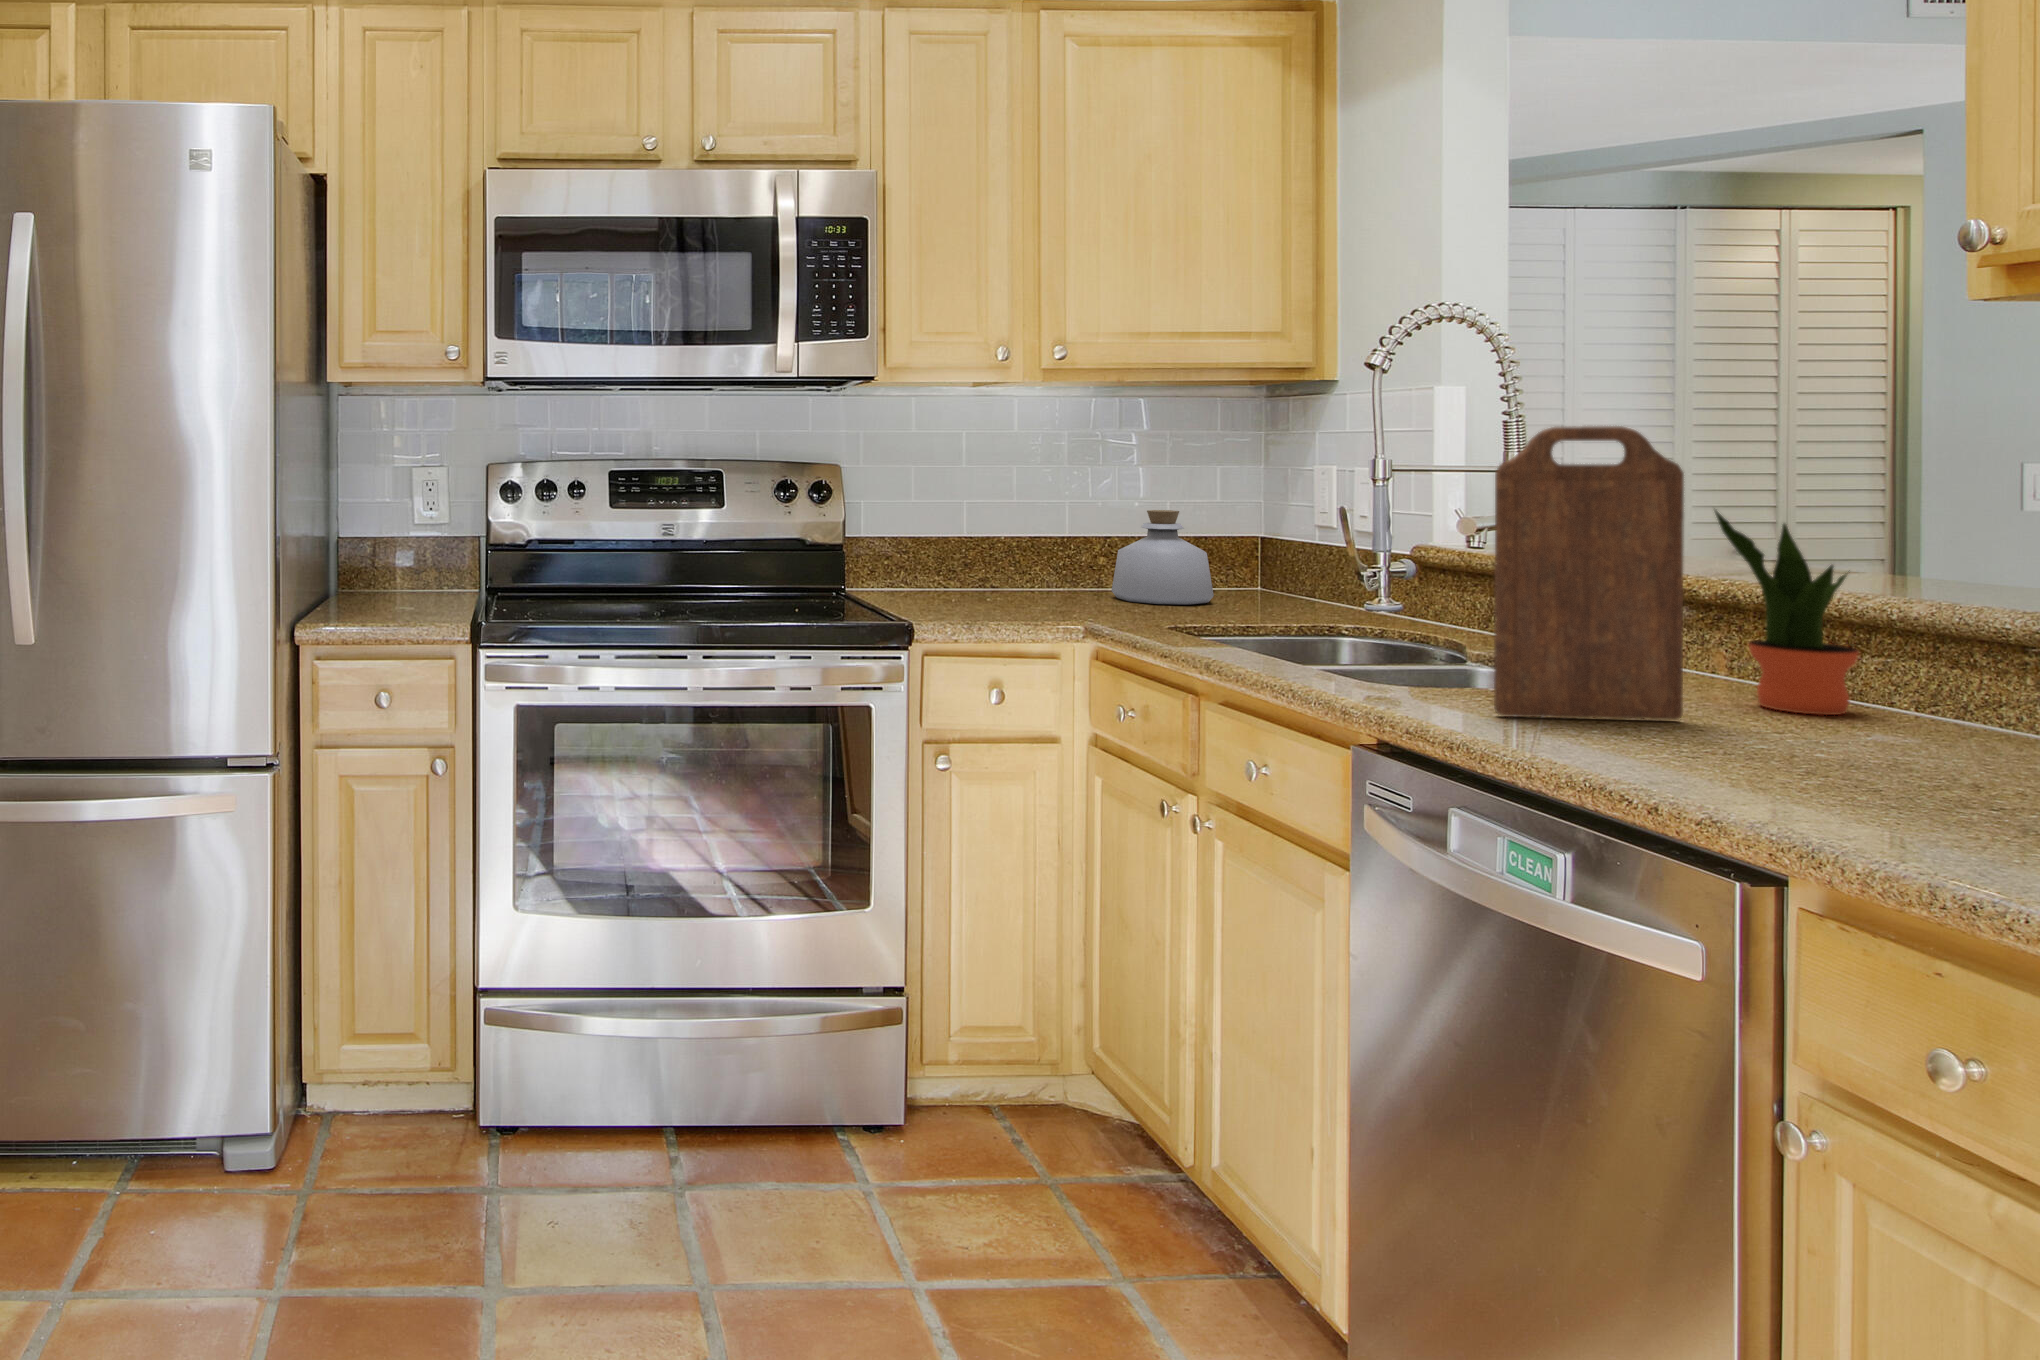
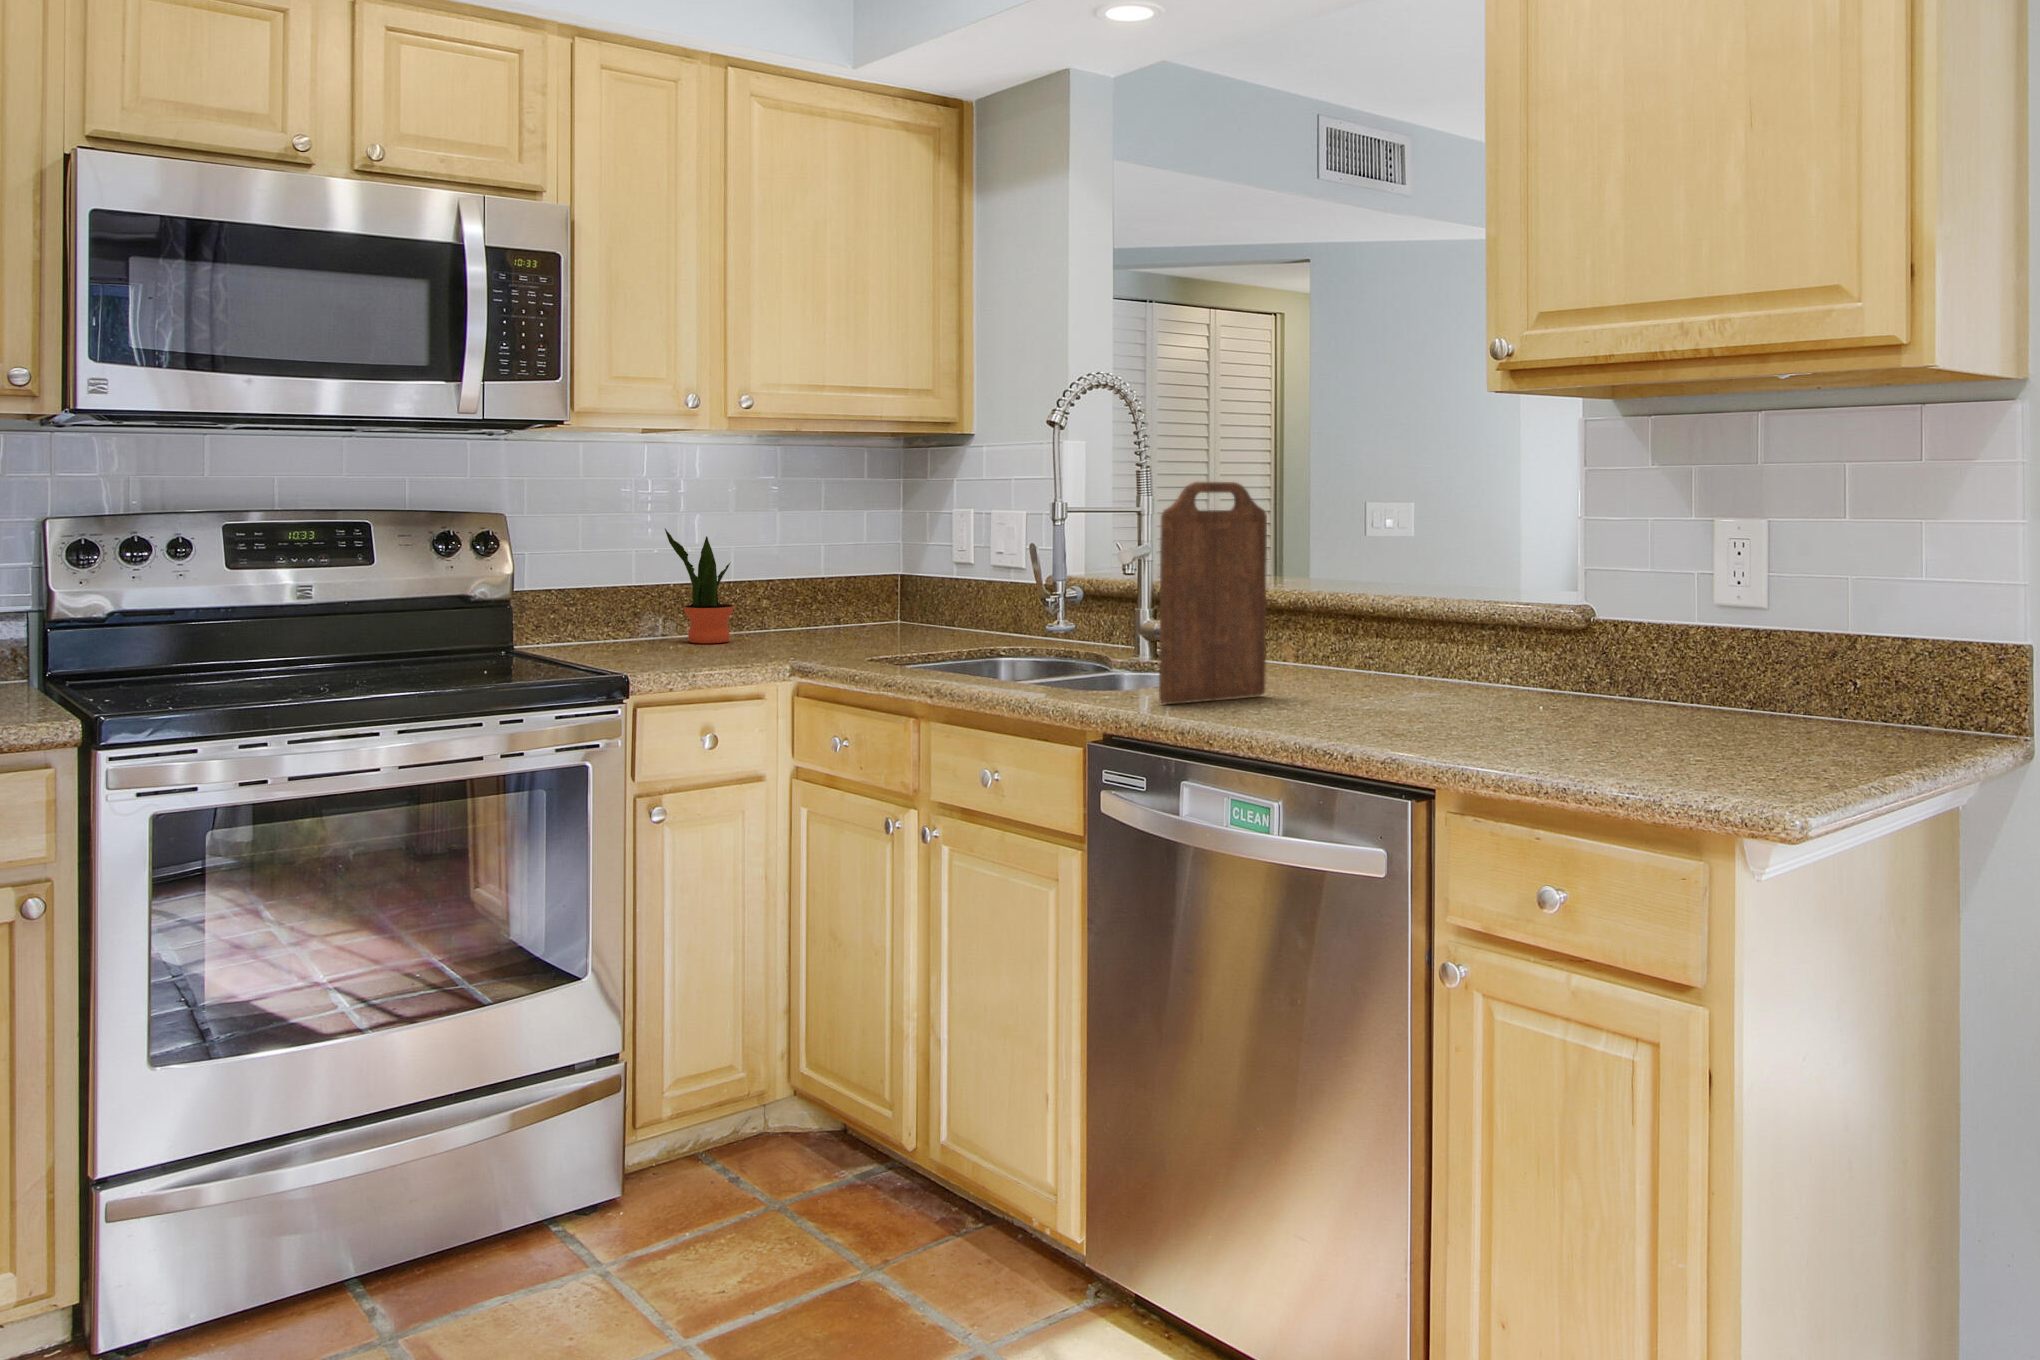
bottle: present [1112,510,1214,605] -> none [785,556,876,644]
potted plant: present [1715,510,1859,715] -> present [665,529,734,643]

